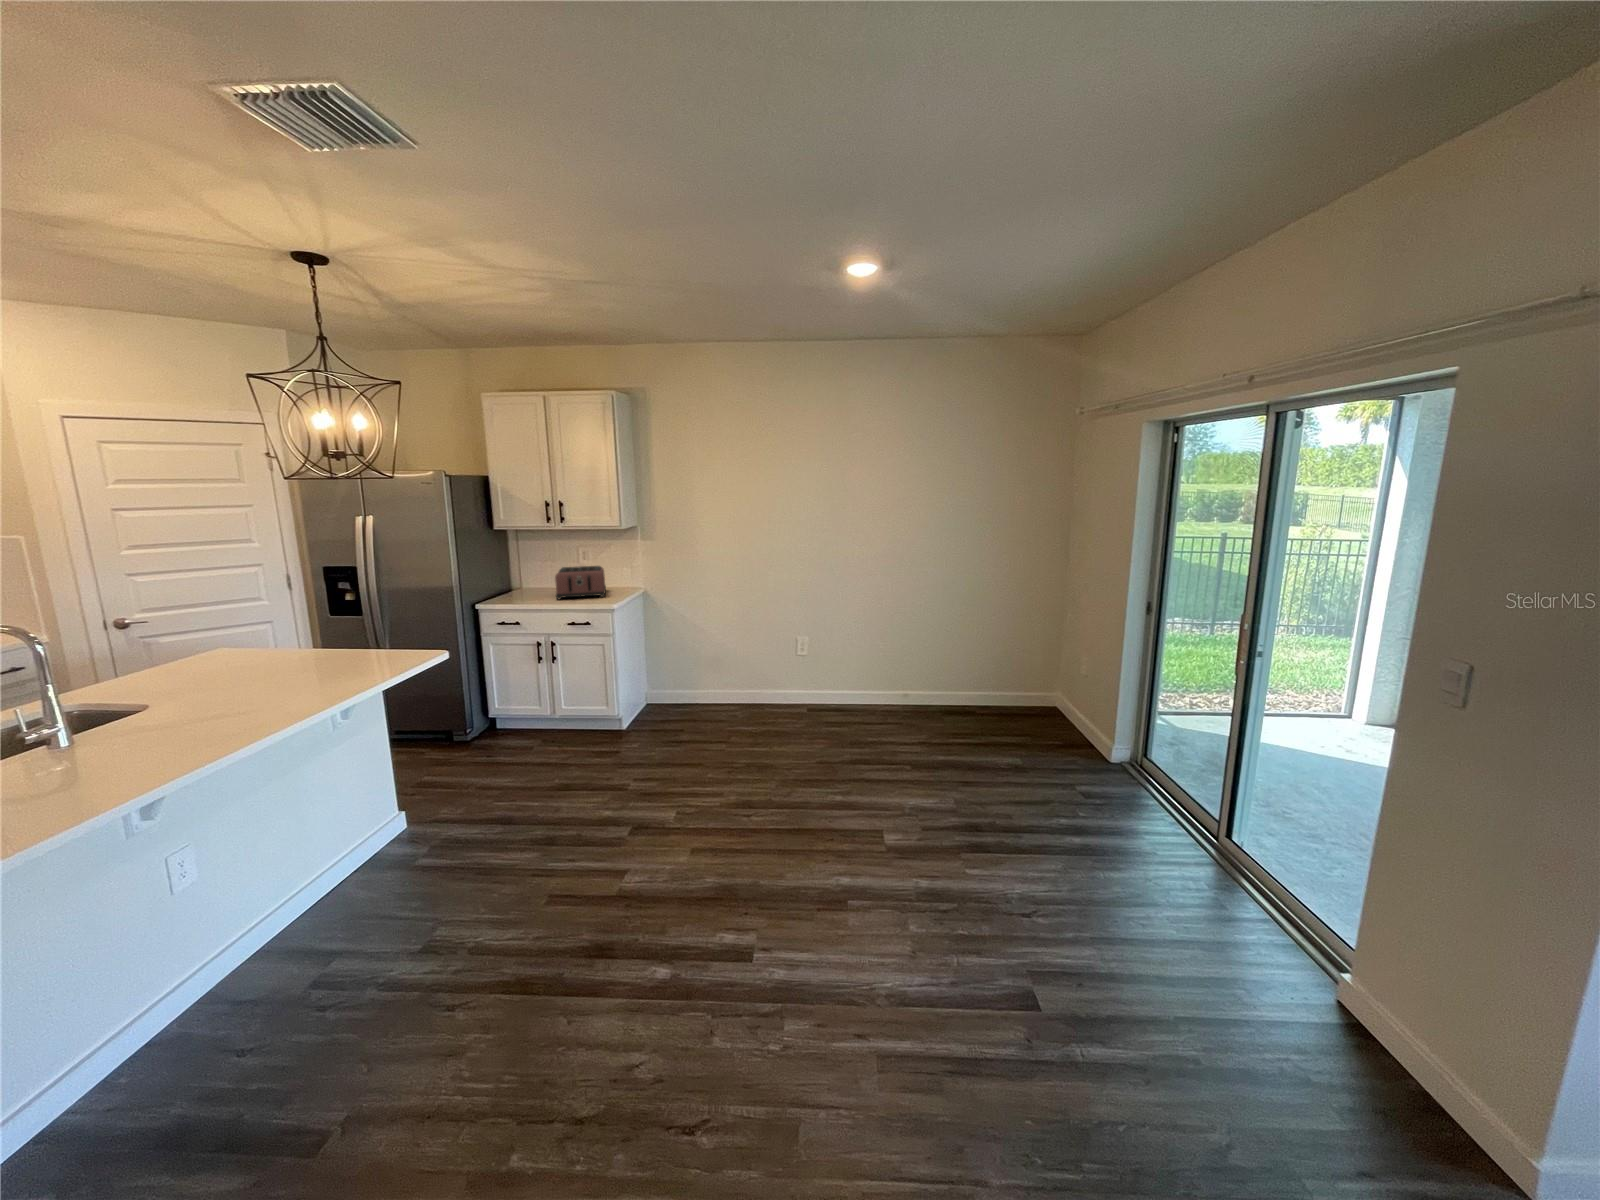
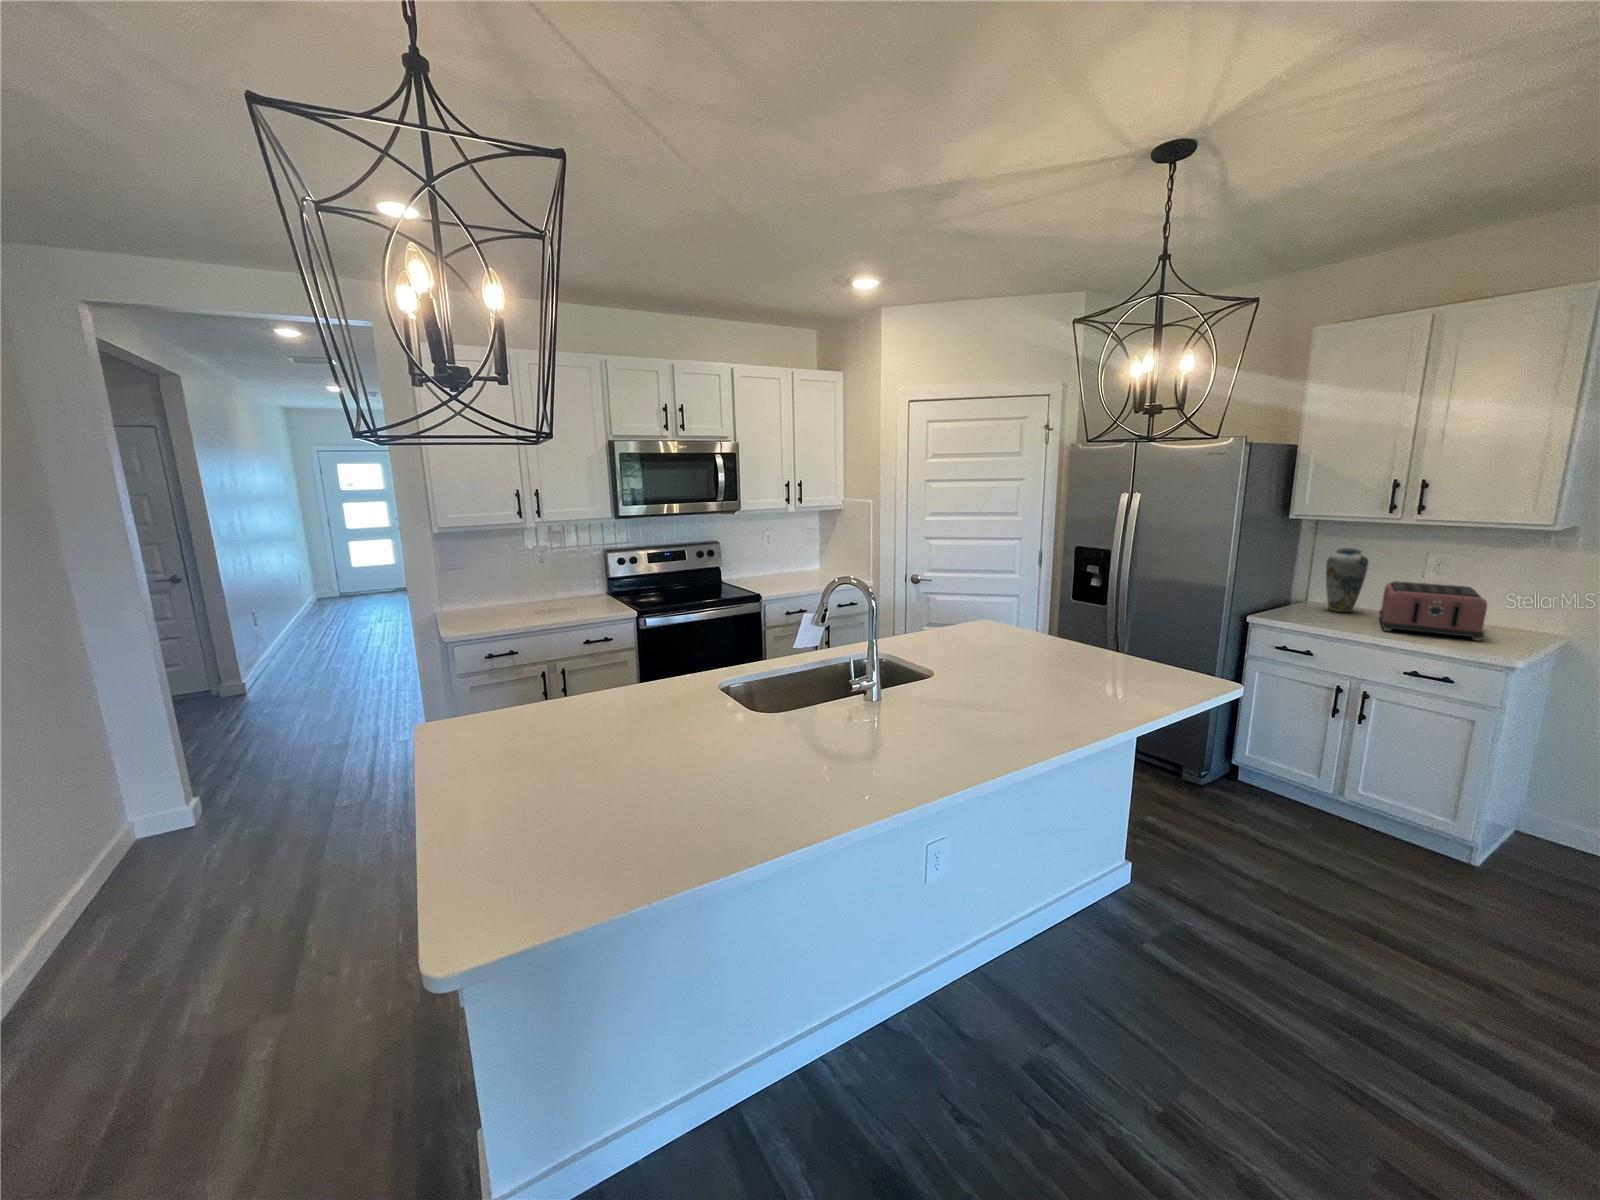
vase: none [525,548,549,593] -> present [1326,548,1368,612]

